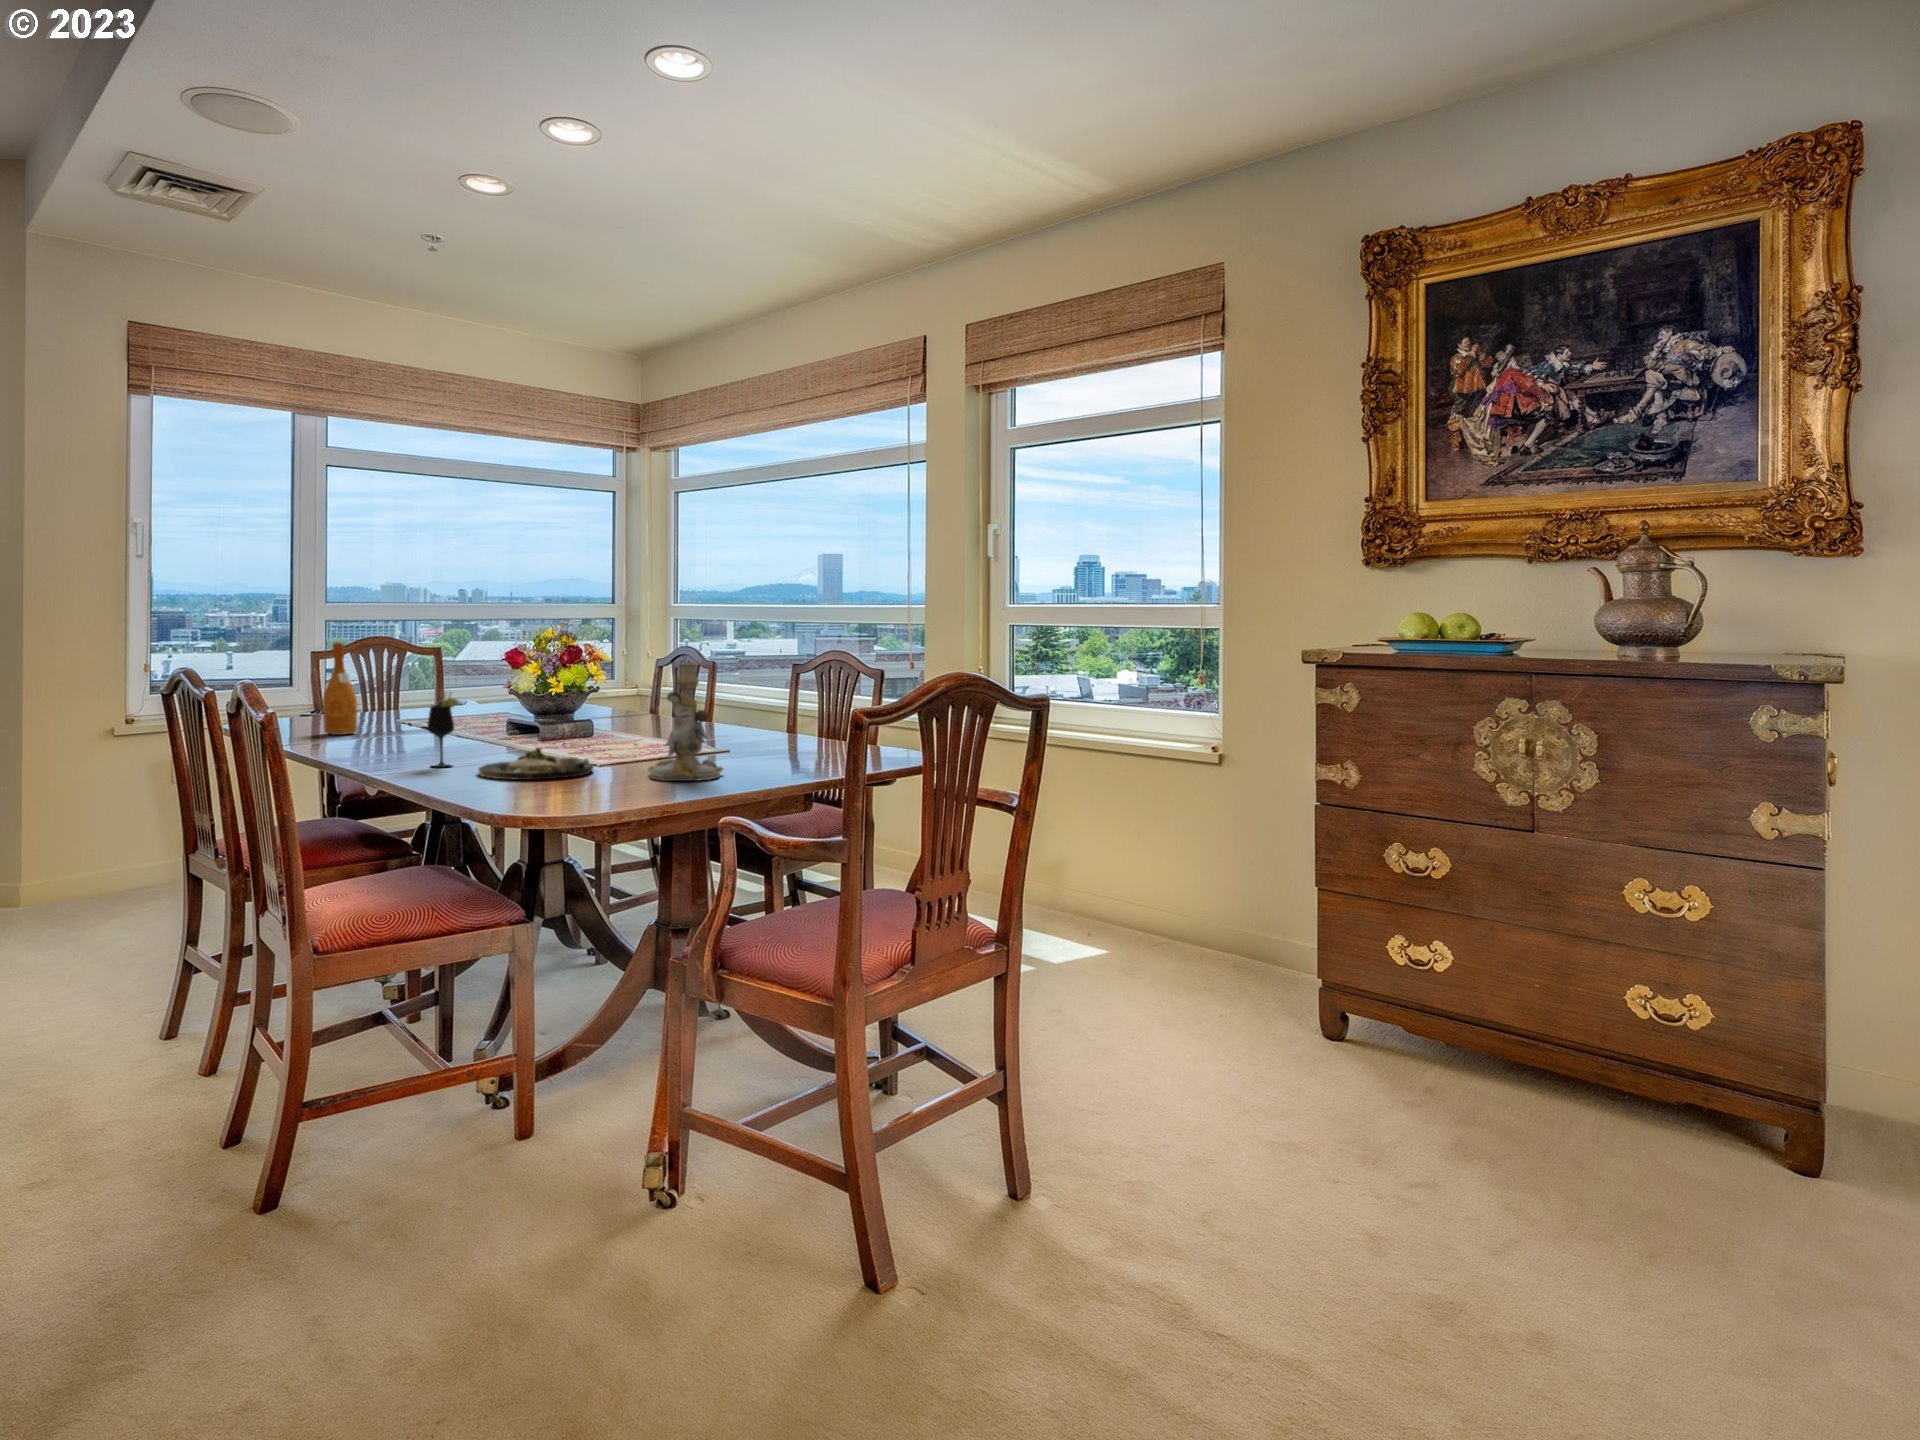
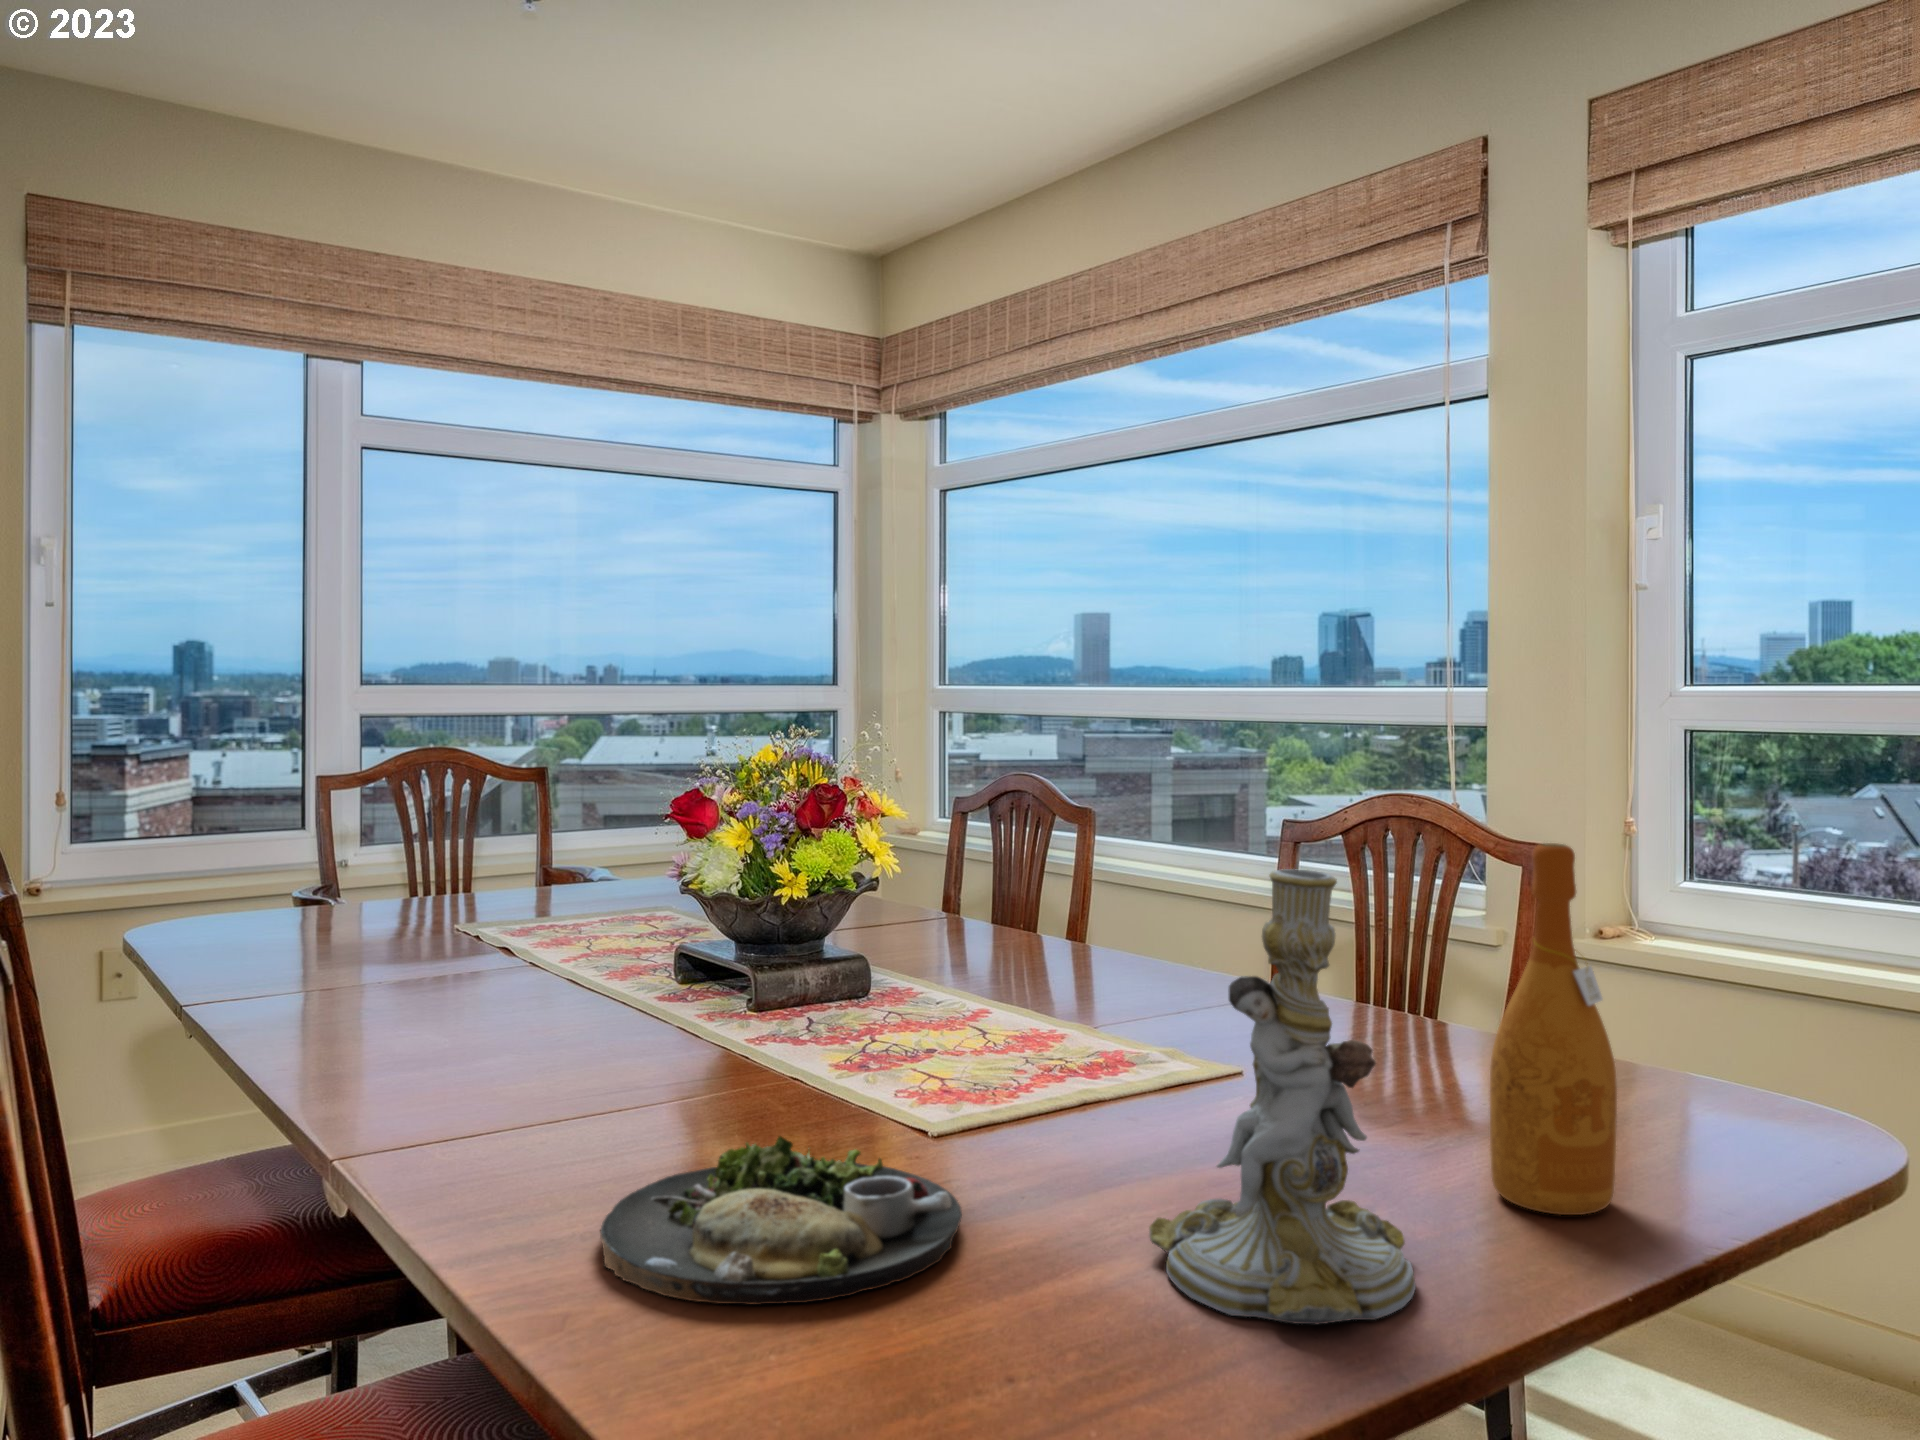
wine bottle: present [323,642,358,735] -> present [1490,843,1617,1215]
wine glass: present [427,694,459,767] -> none [456,953,550,1189]

